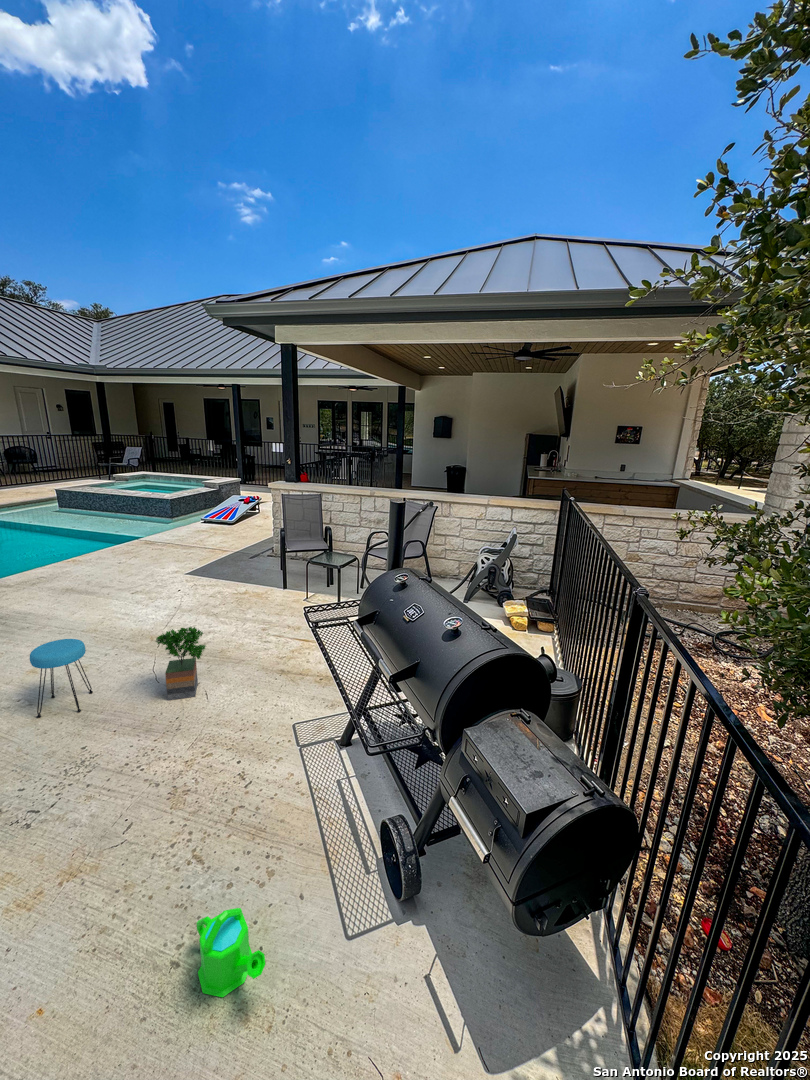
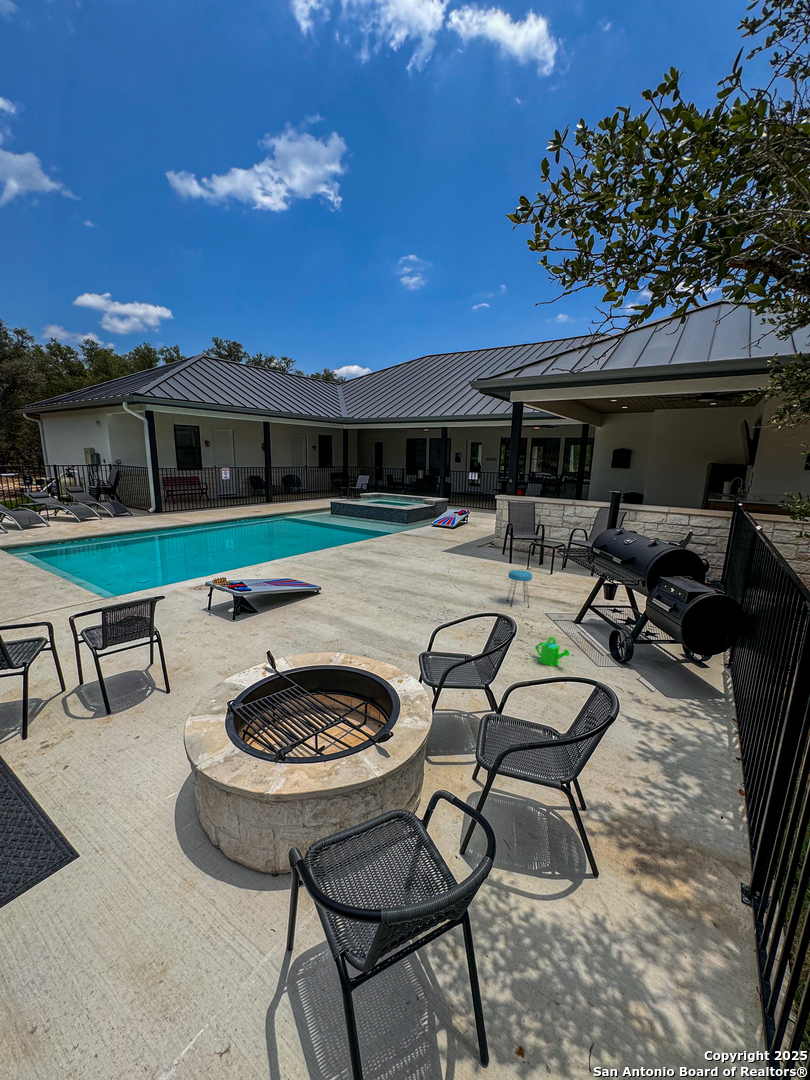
potted tree: present [156,627,206,700] -> none [469,562,494,600]
stool: present [30,639,93,717] -> present [507,570,532,607]

